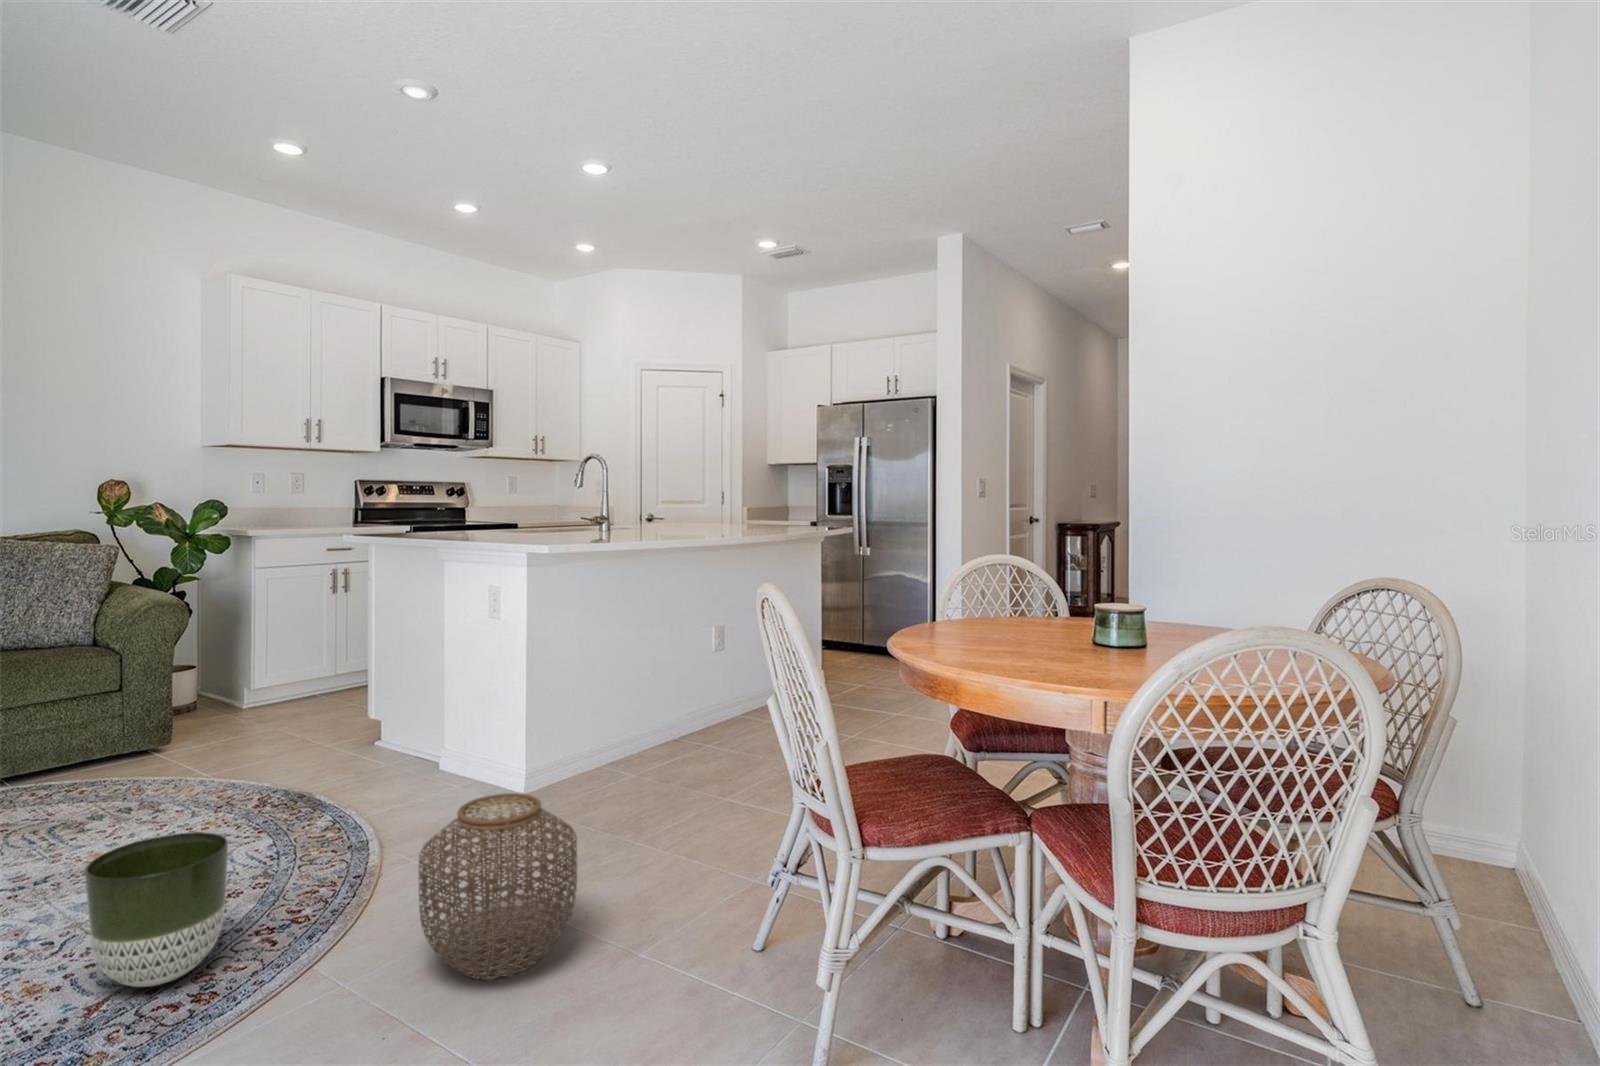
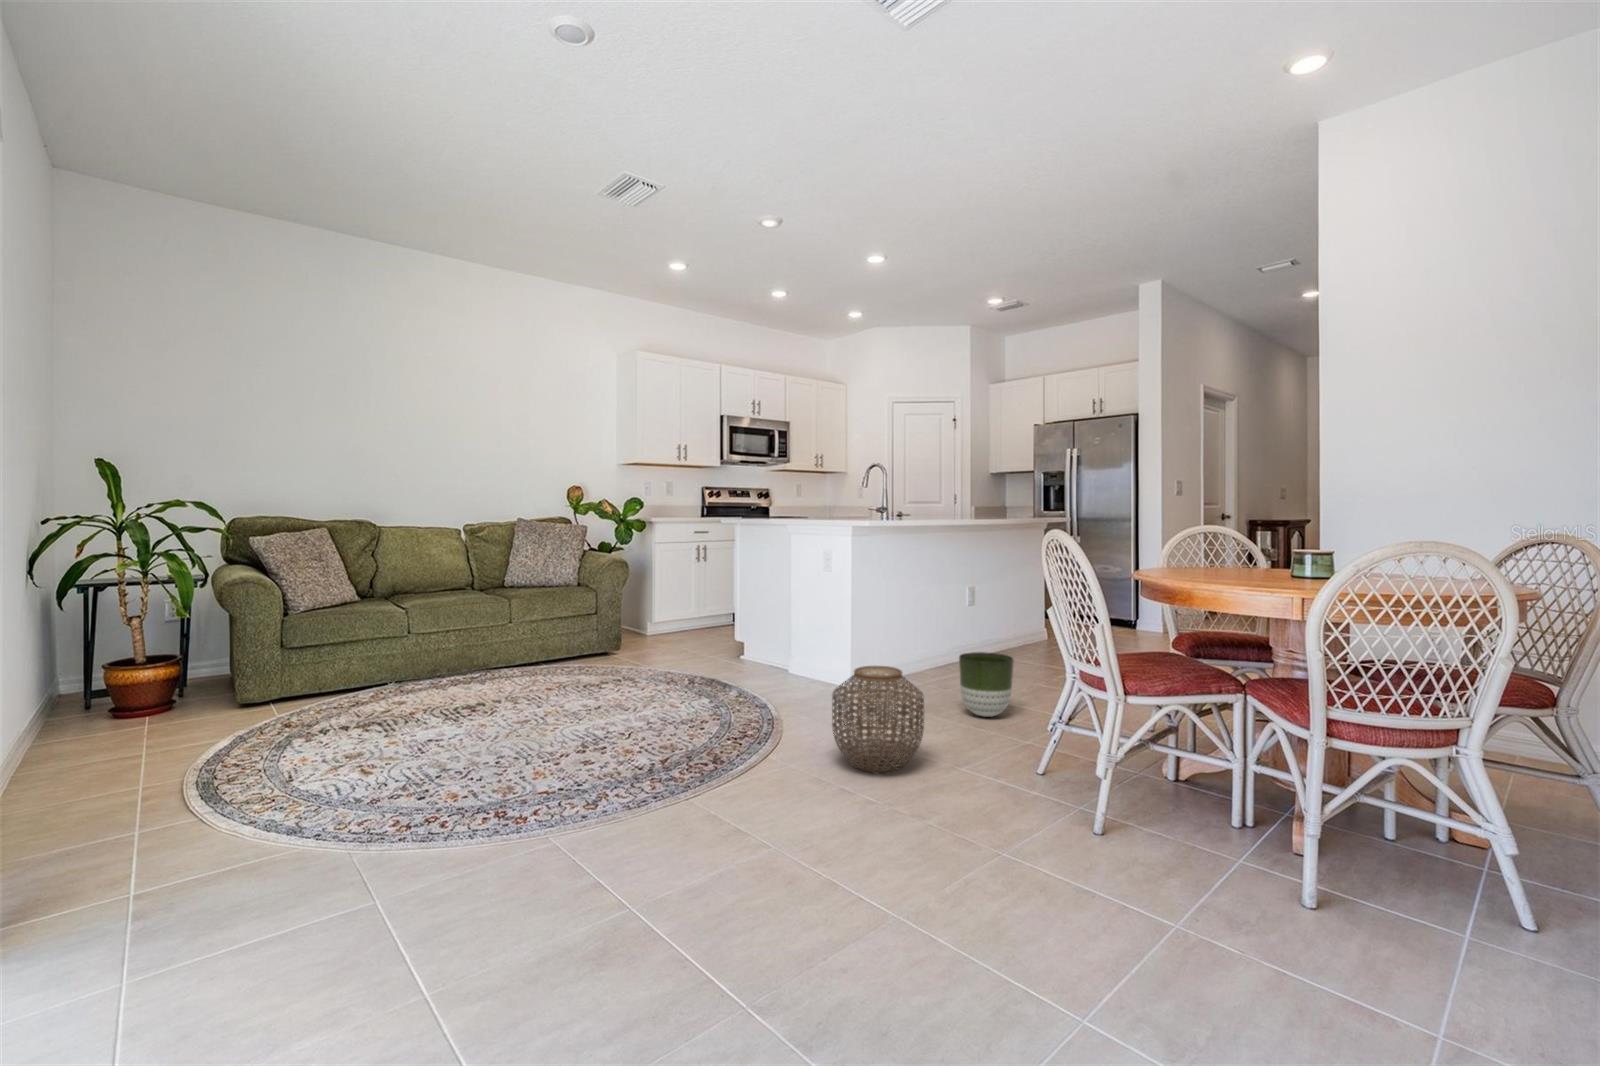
planter: present [85,832,228,987] -> present [959,652,1014,717]

